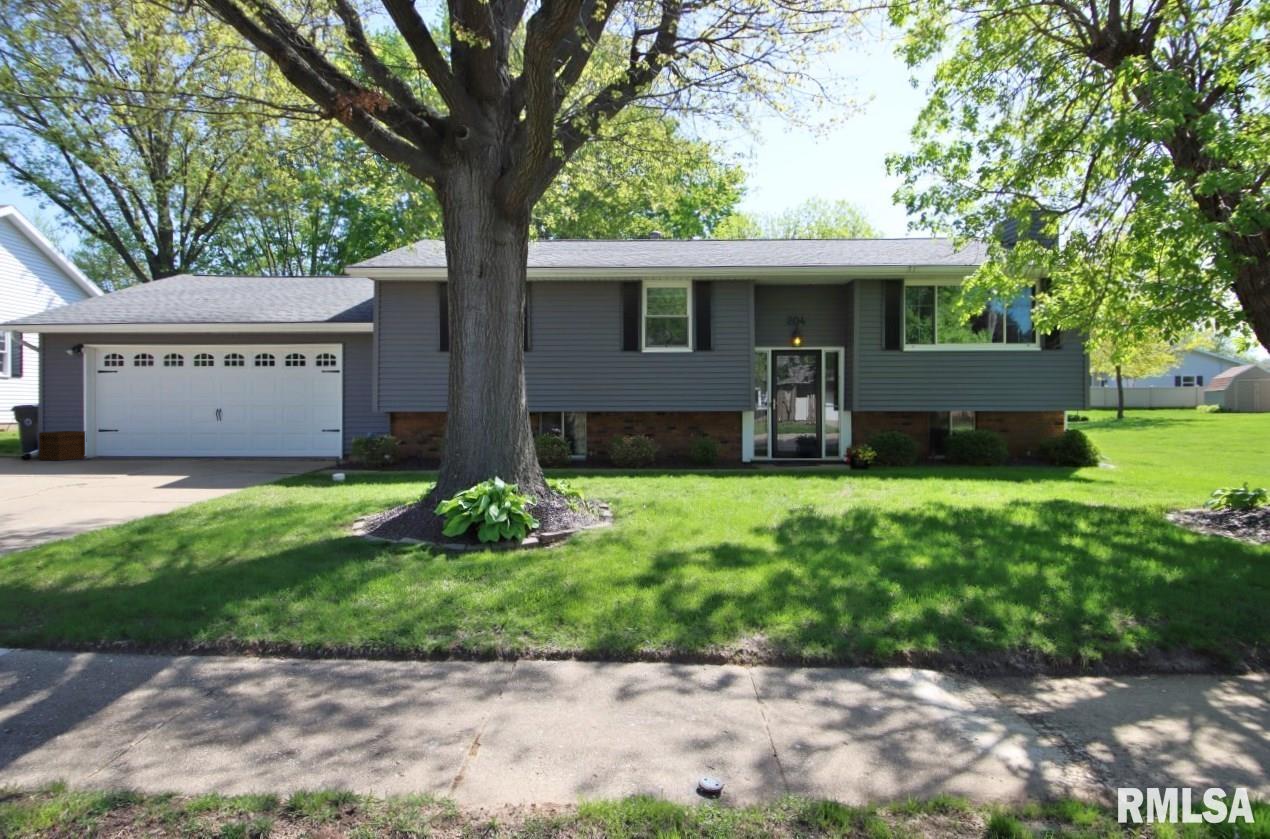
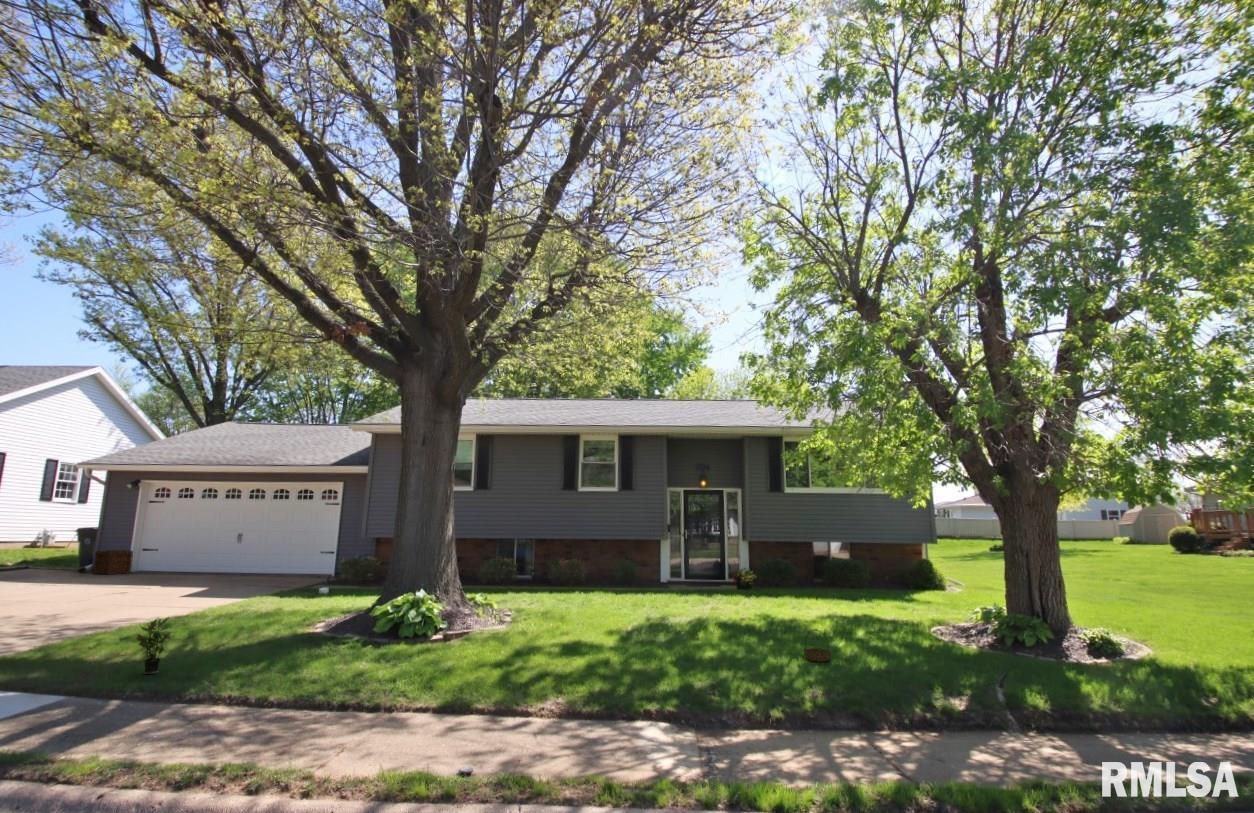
potted plant: none [101,522,155,606] -> present [136,617,170,674]
basket: none [1065,525,1111,569] -> present [803,630,831,662]

